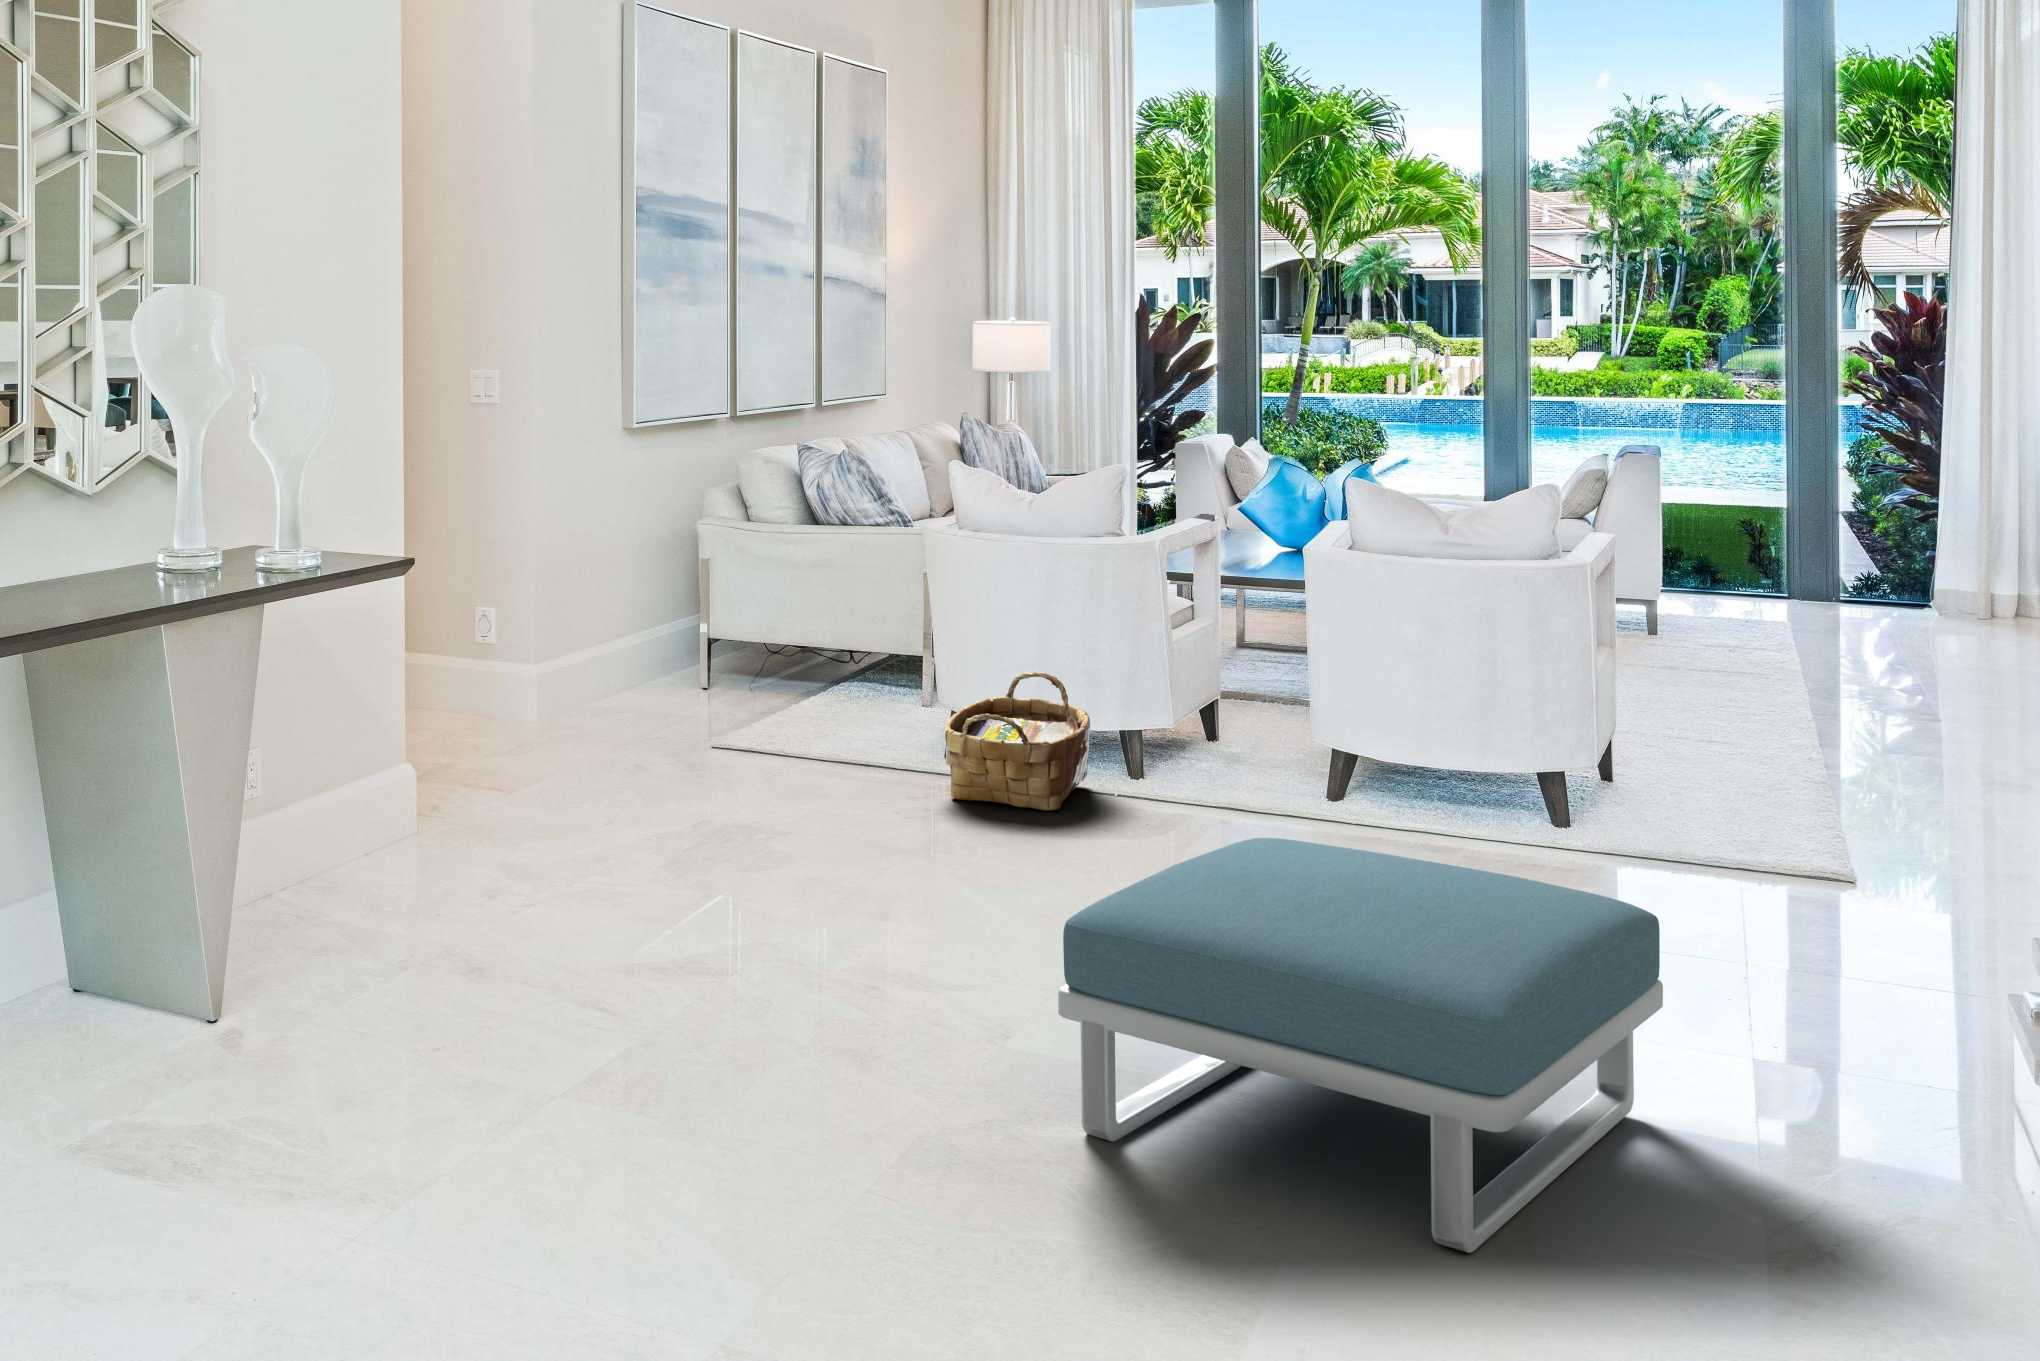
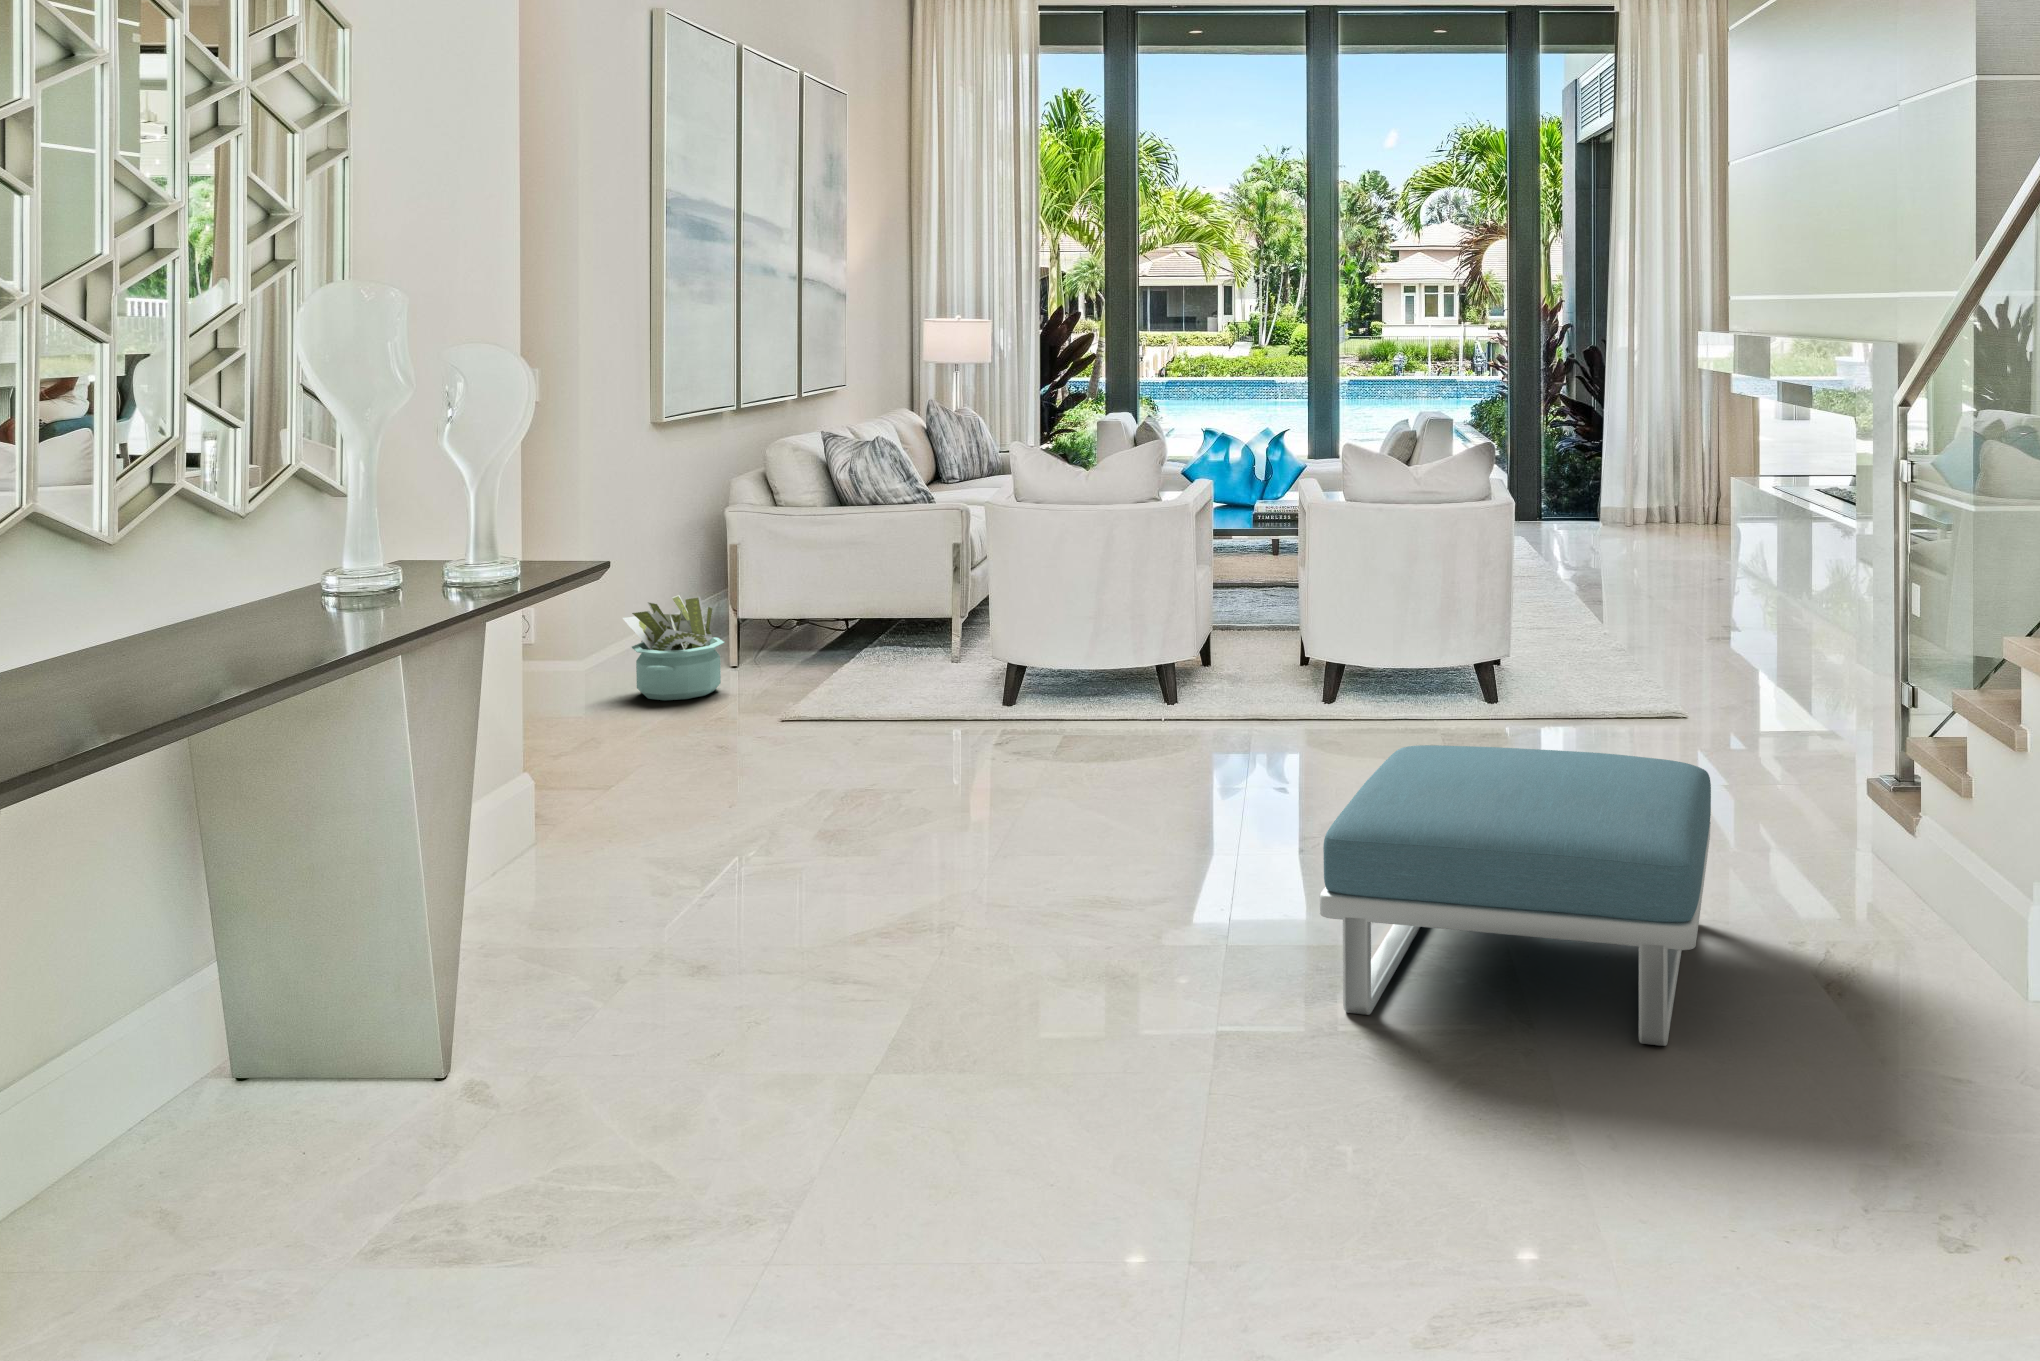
decorative plant: none [579,608,677,716] -> present [623,595,724,700]
woven basket: present [945,671,1090,811] -> none [1027,625,1147,745]

